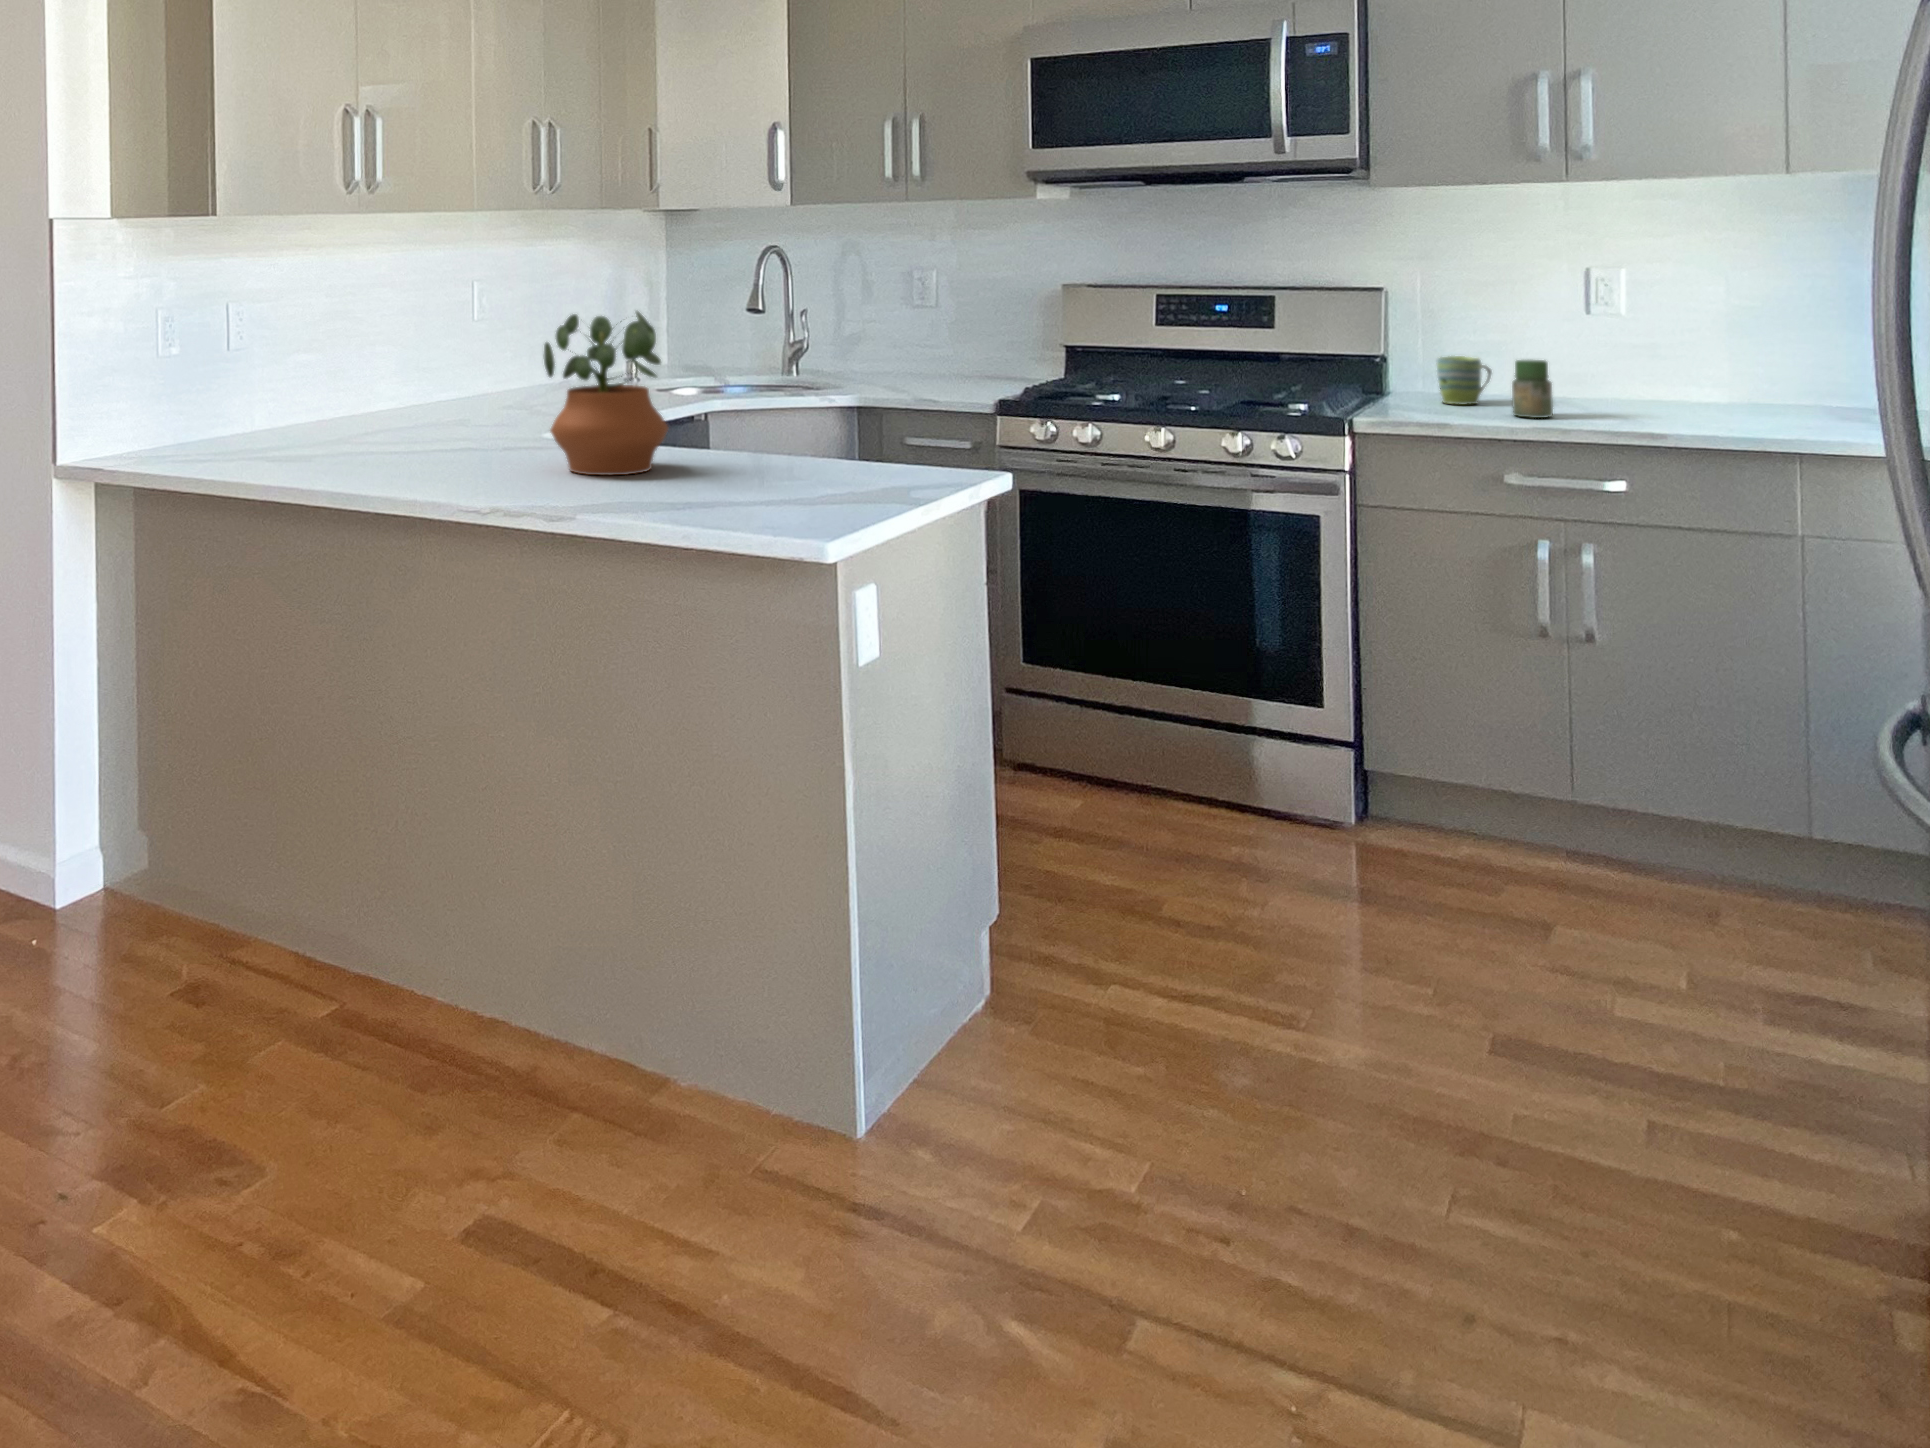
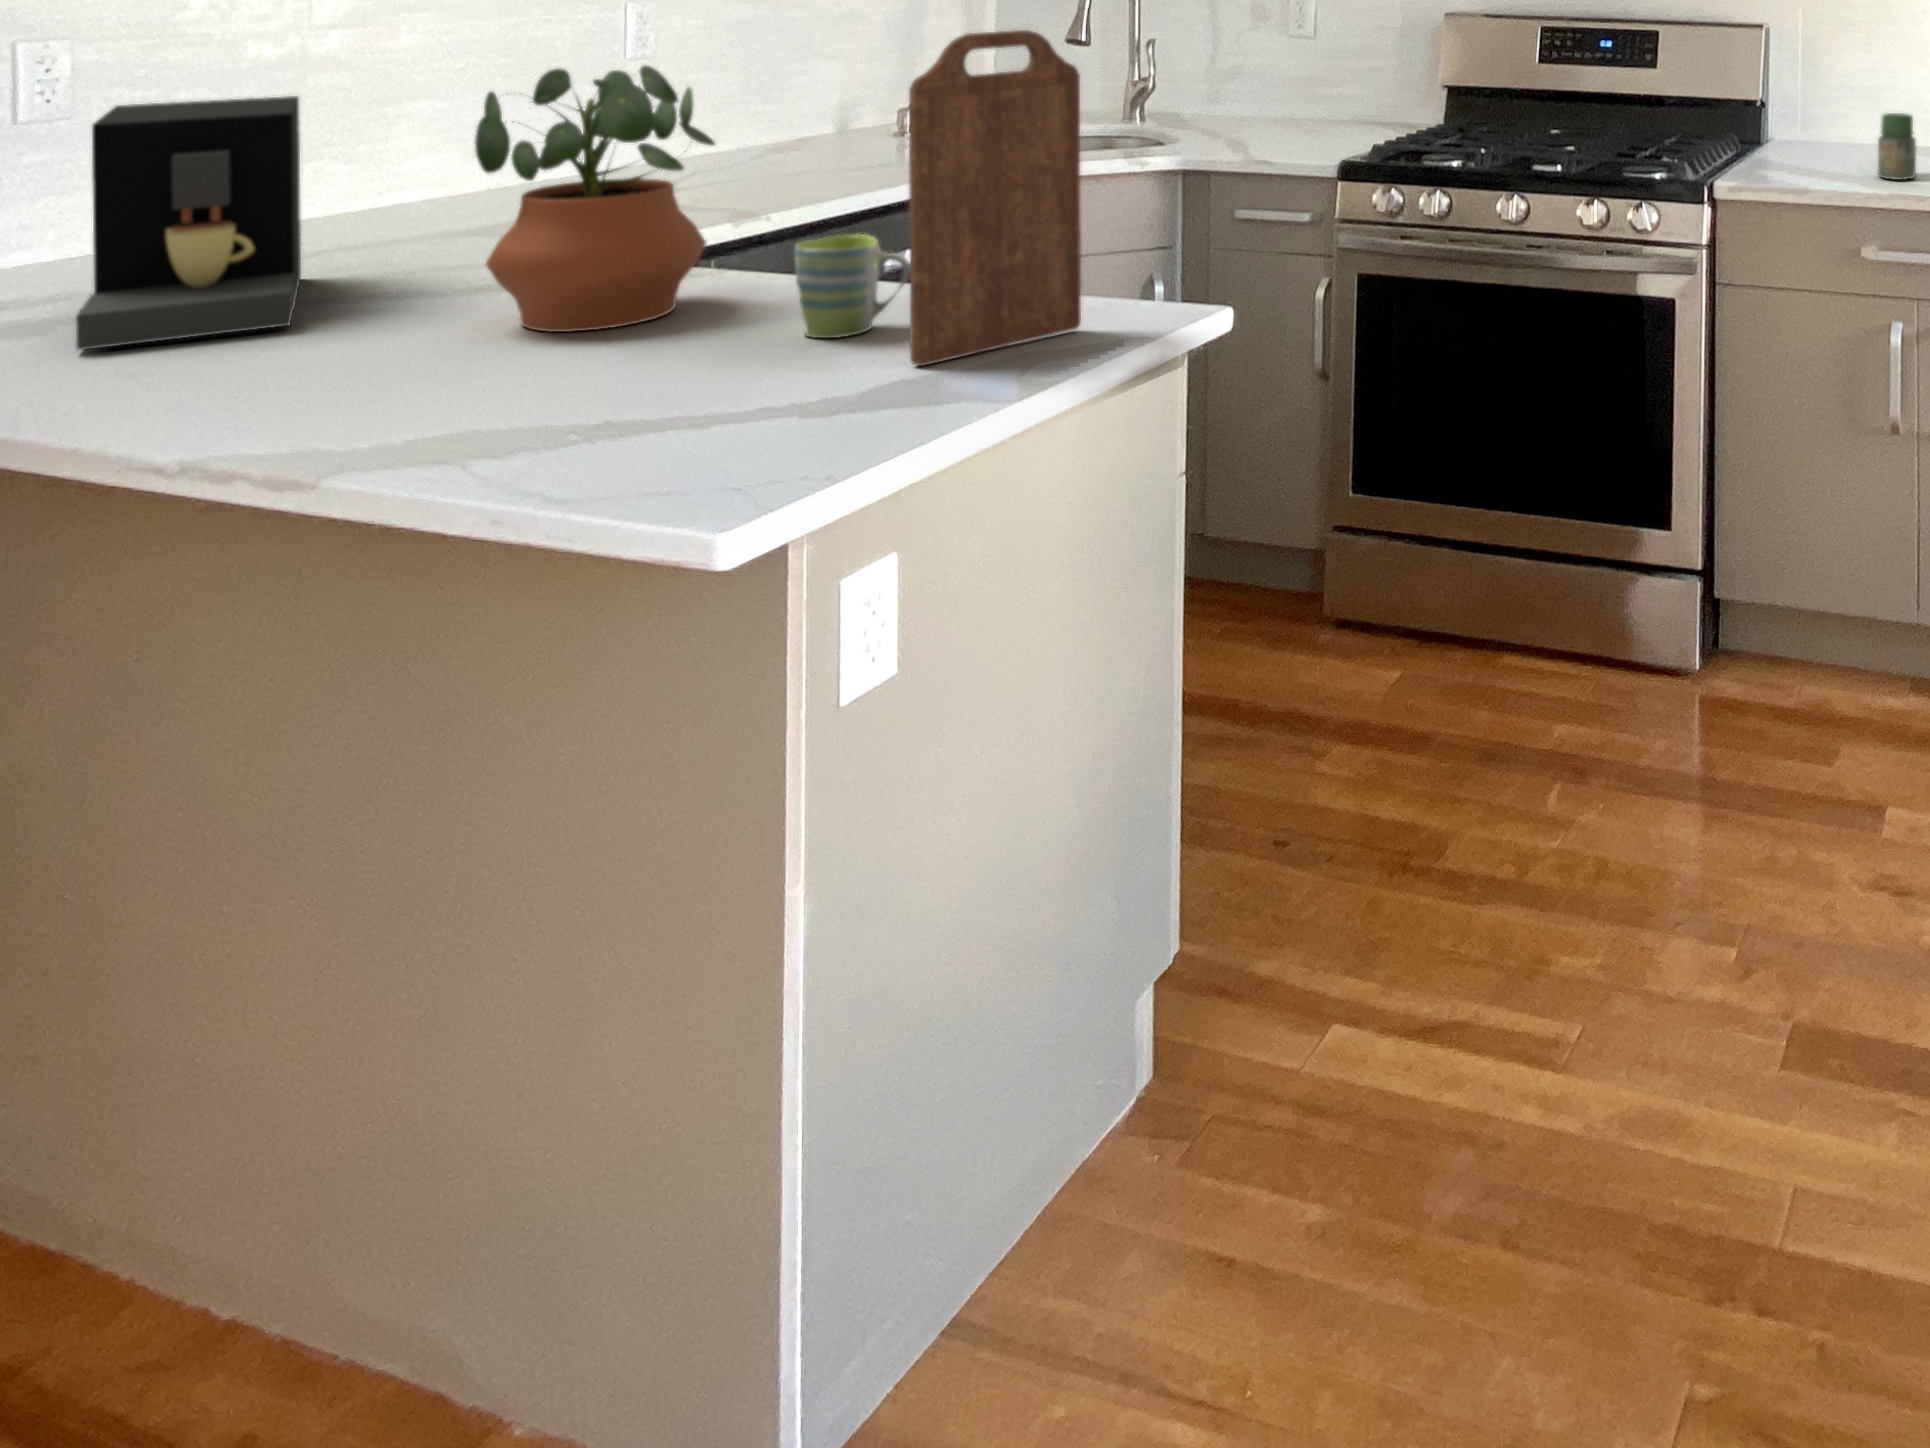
cutting board: none [842,281,935,494] -> present [909,30,1081,366]
coffee maker: none [309,337,444,475] -> present [76,96,301,350]
mug: present [1437,356,1492,405] -> present [795,234,910,338]

